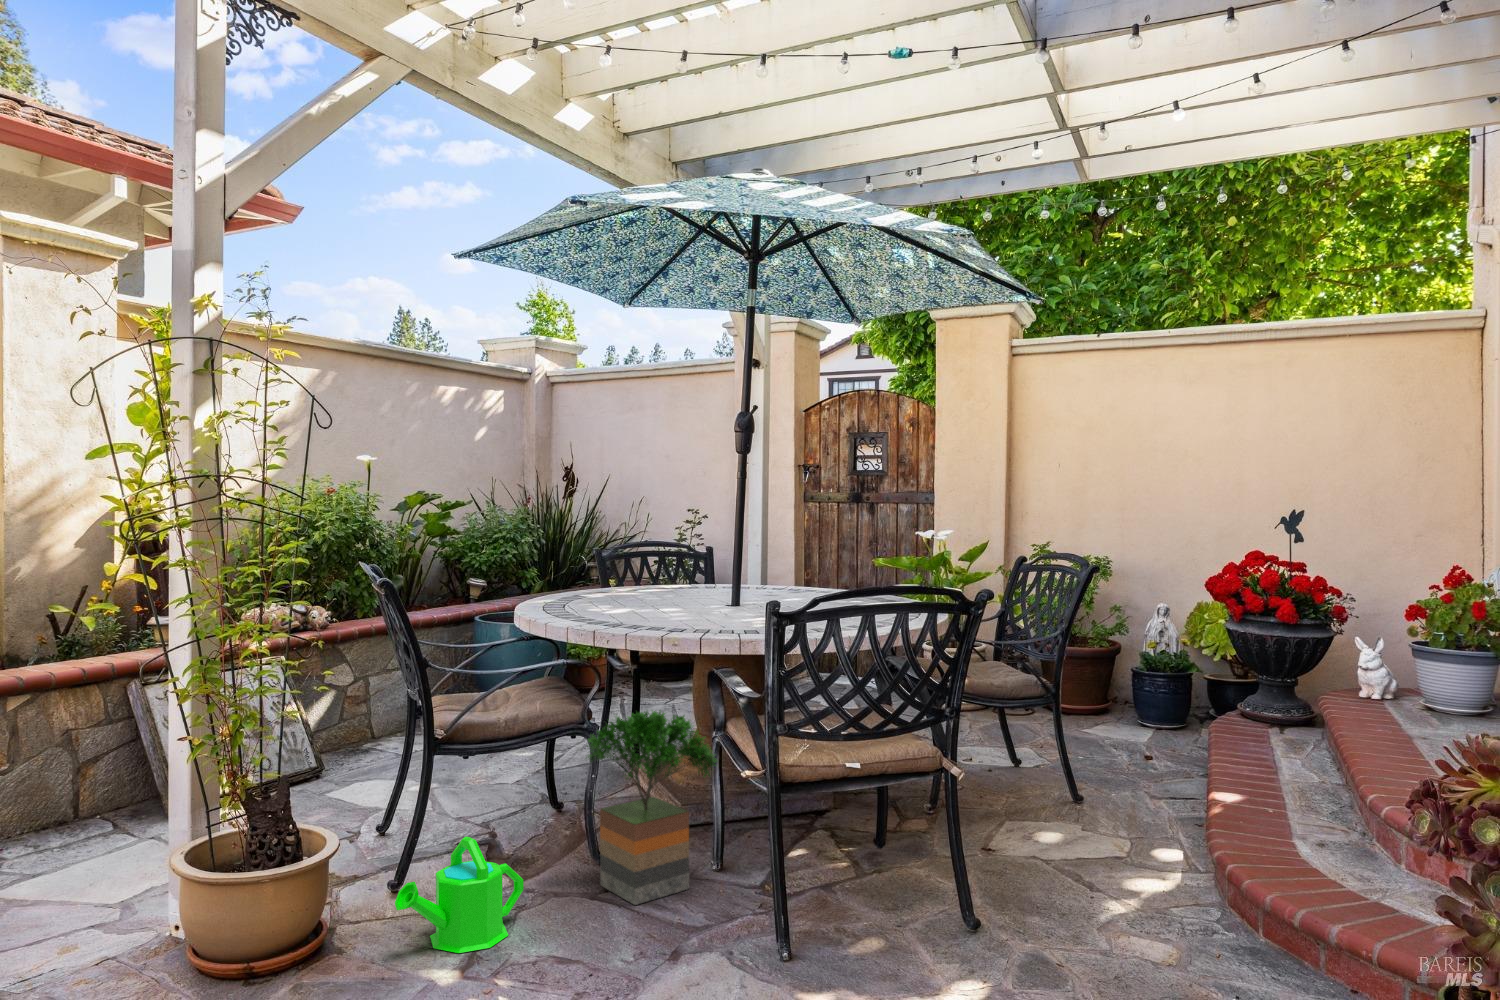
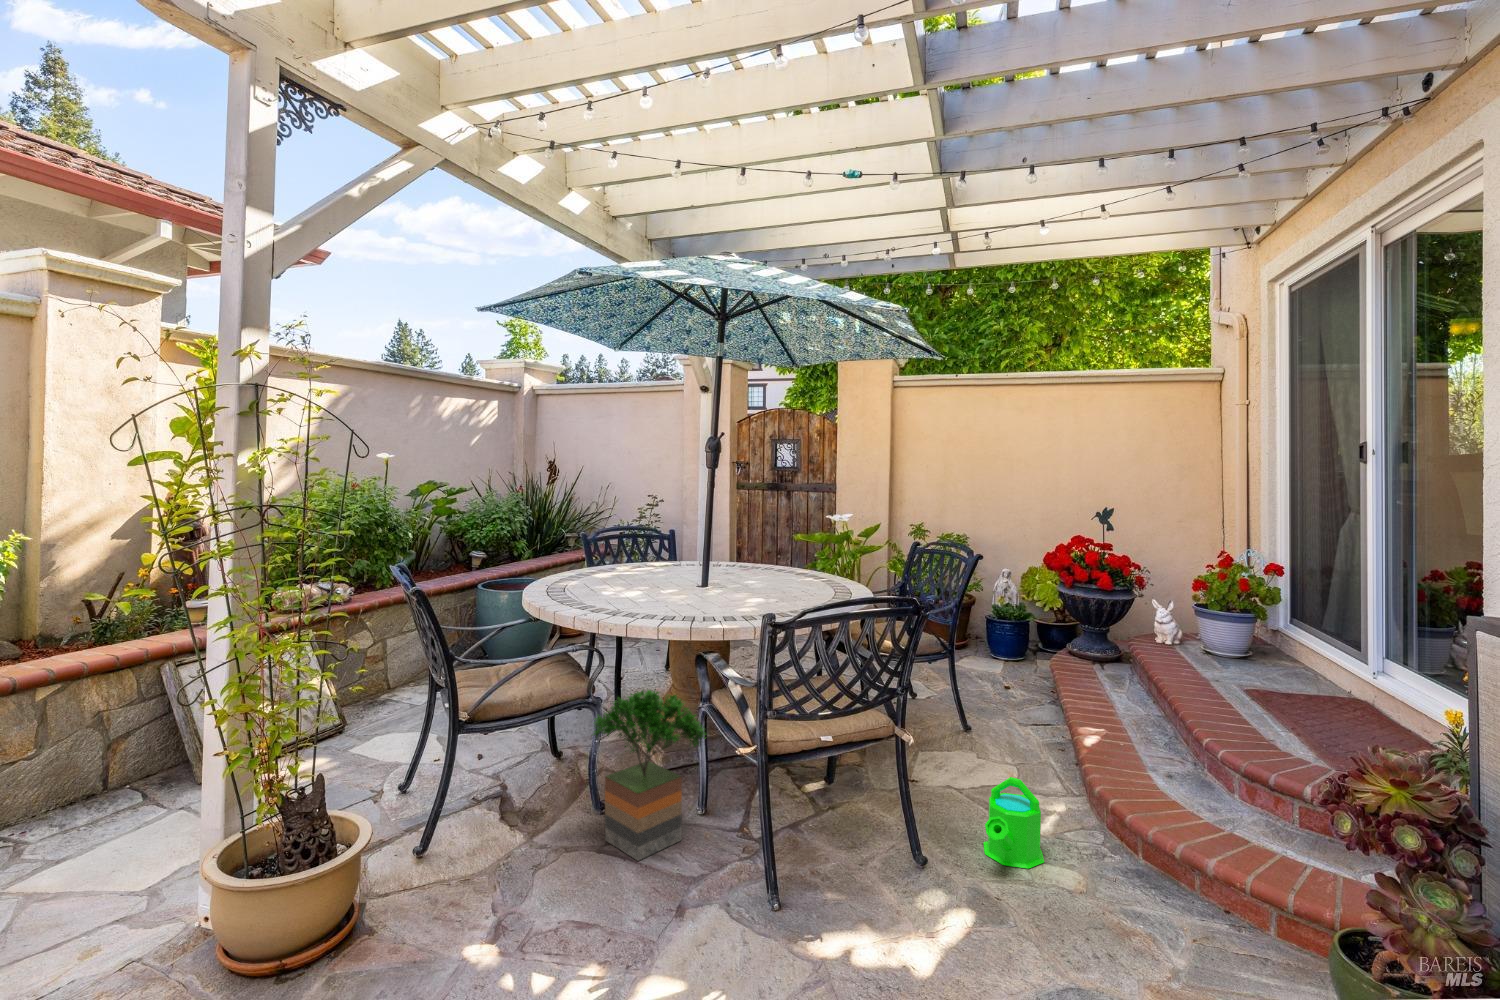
watering can: present [395,837,524,953] -> present [984,777,1044,869]

